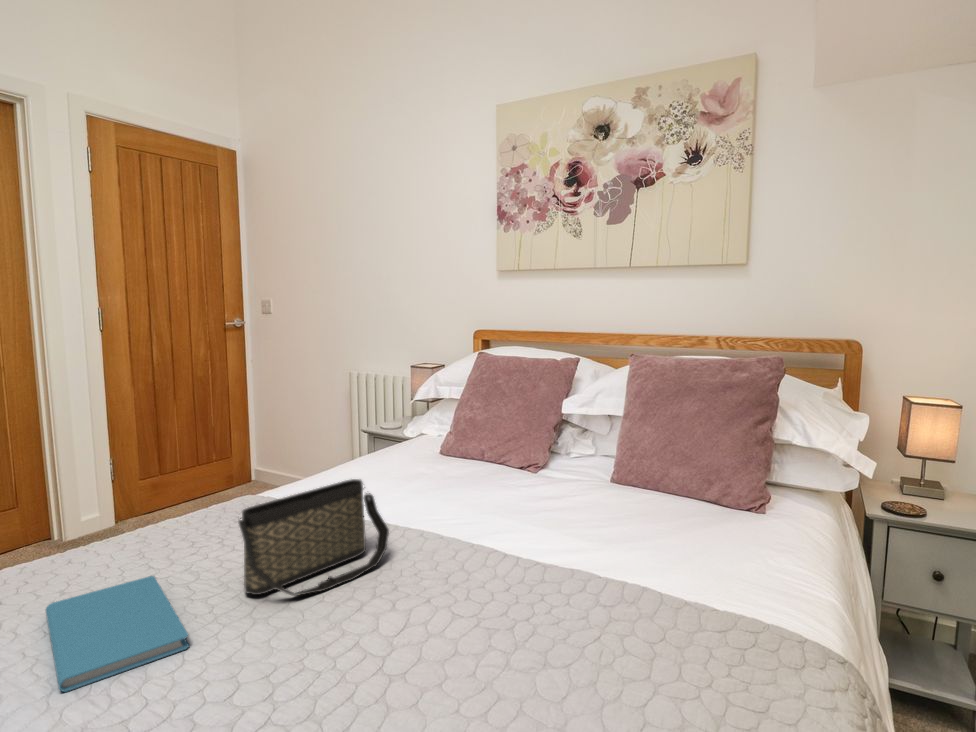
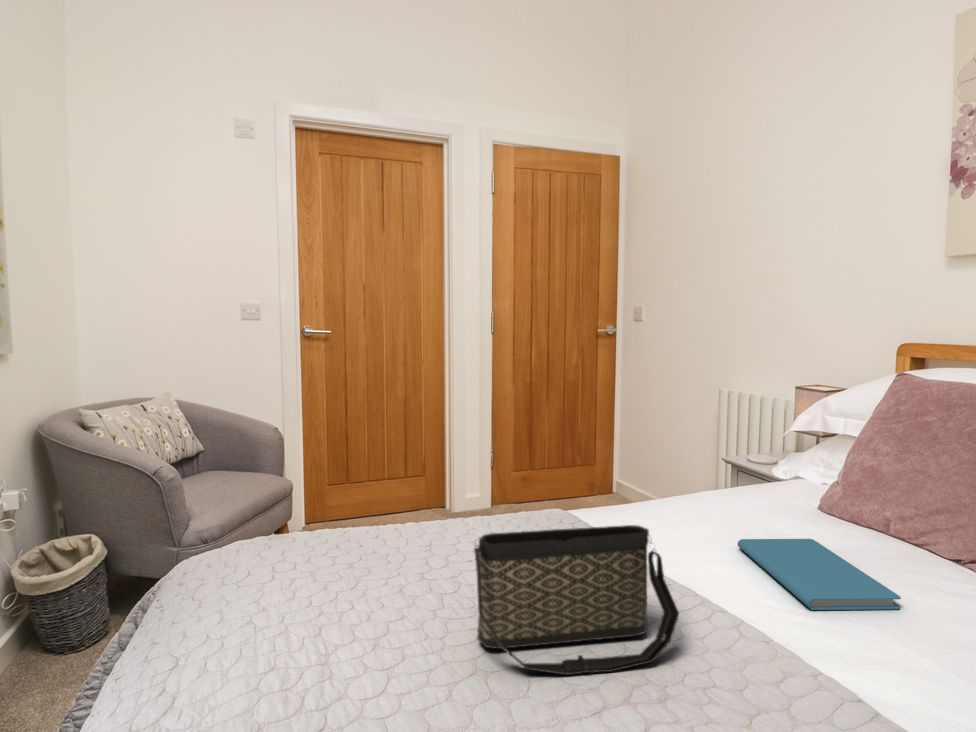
book: present [46,576,189,692] -> present [738,539,901,610]

